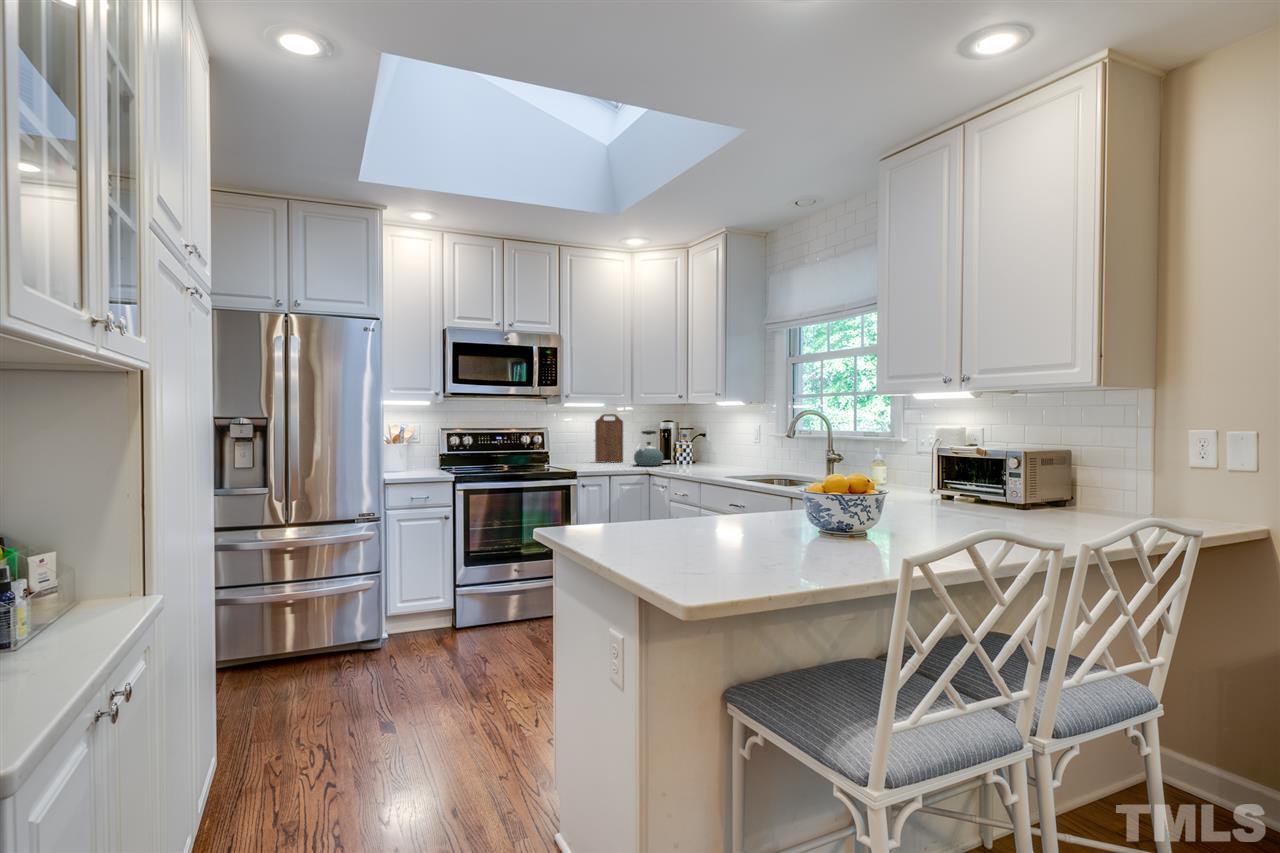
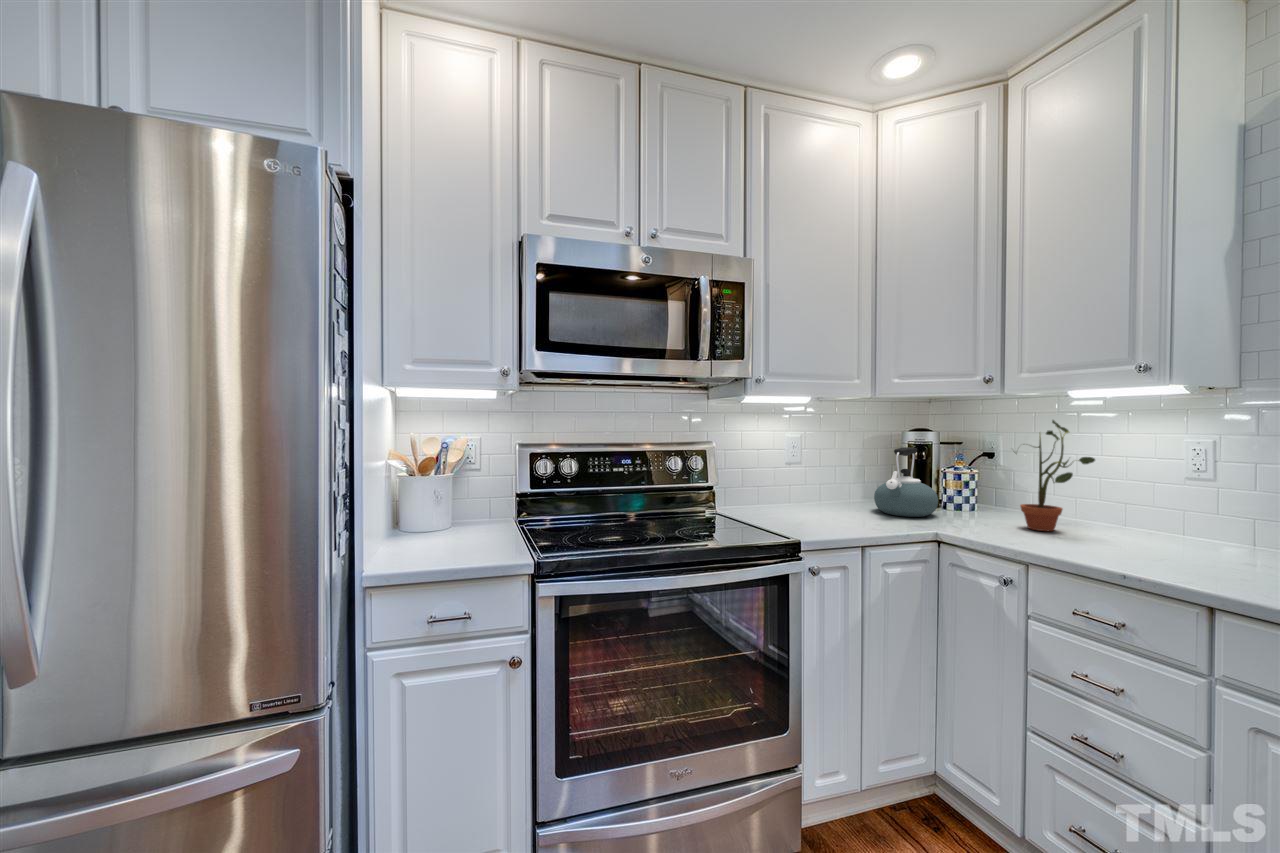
cutting board: present [595,414,623,463] -> none [790,416,839,502]
potted plant: none [685,416,720,469] -> present [1020,420,1095,531]

